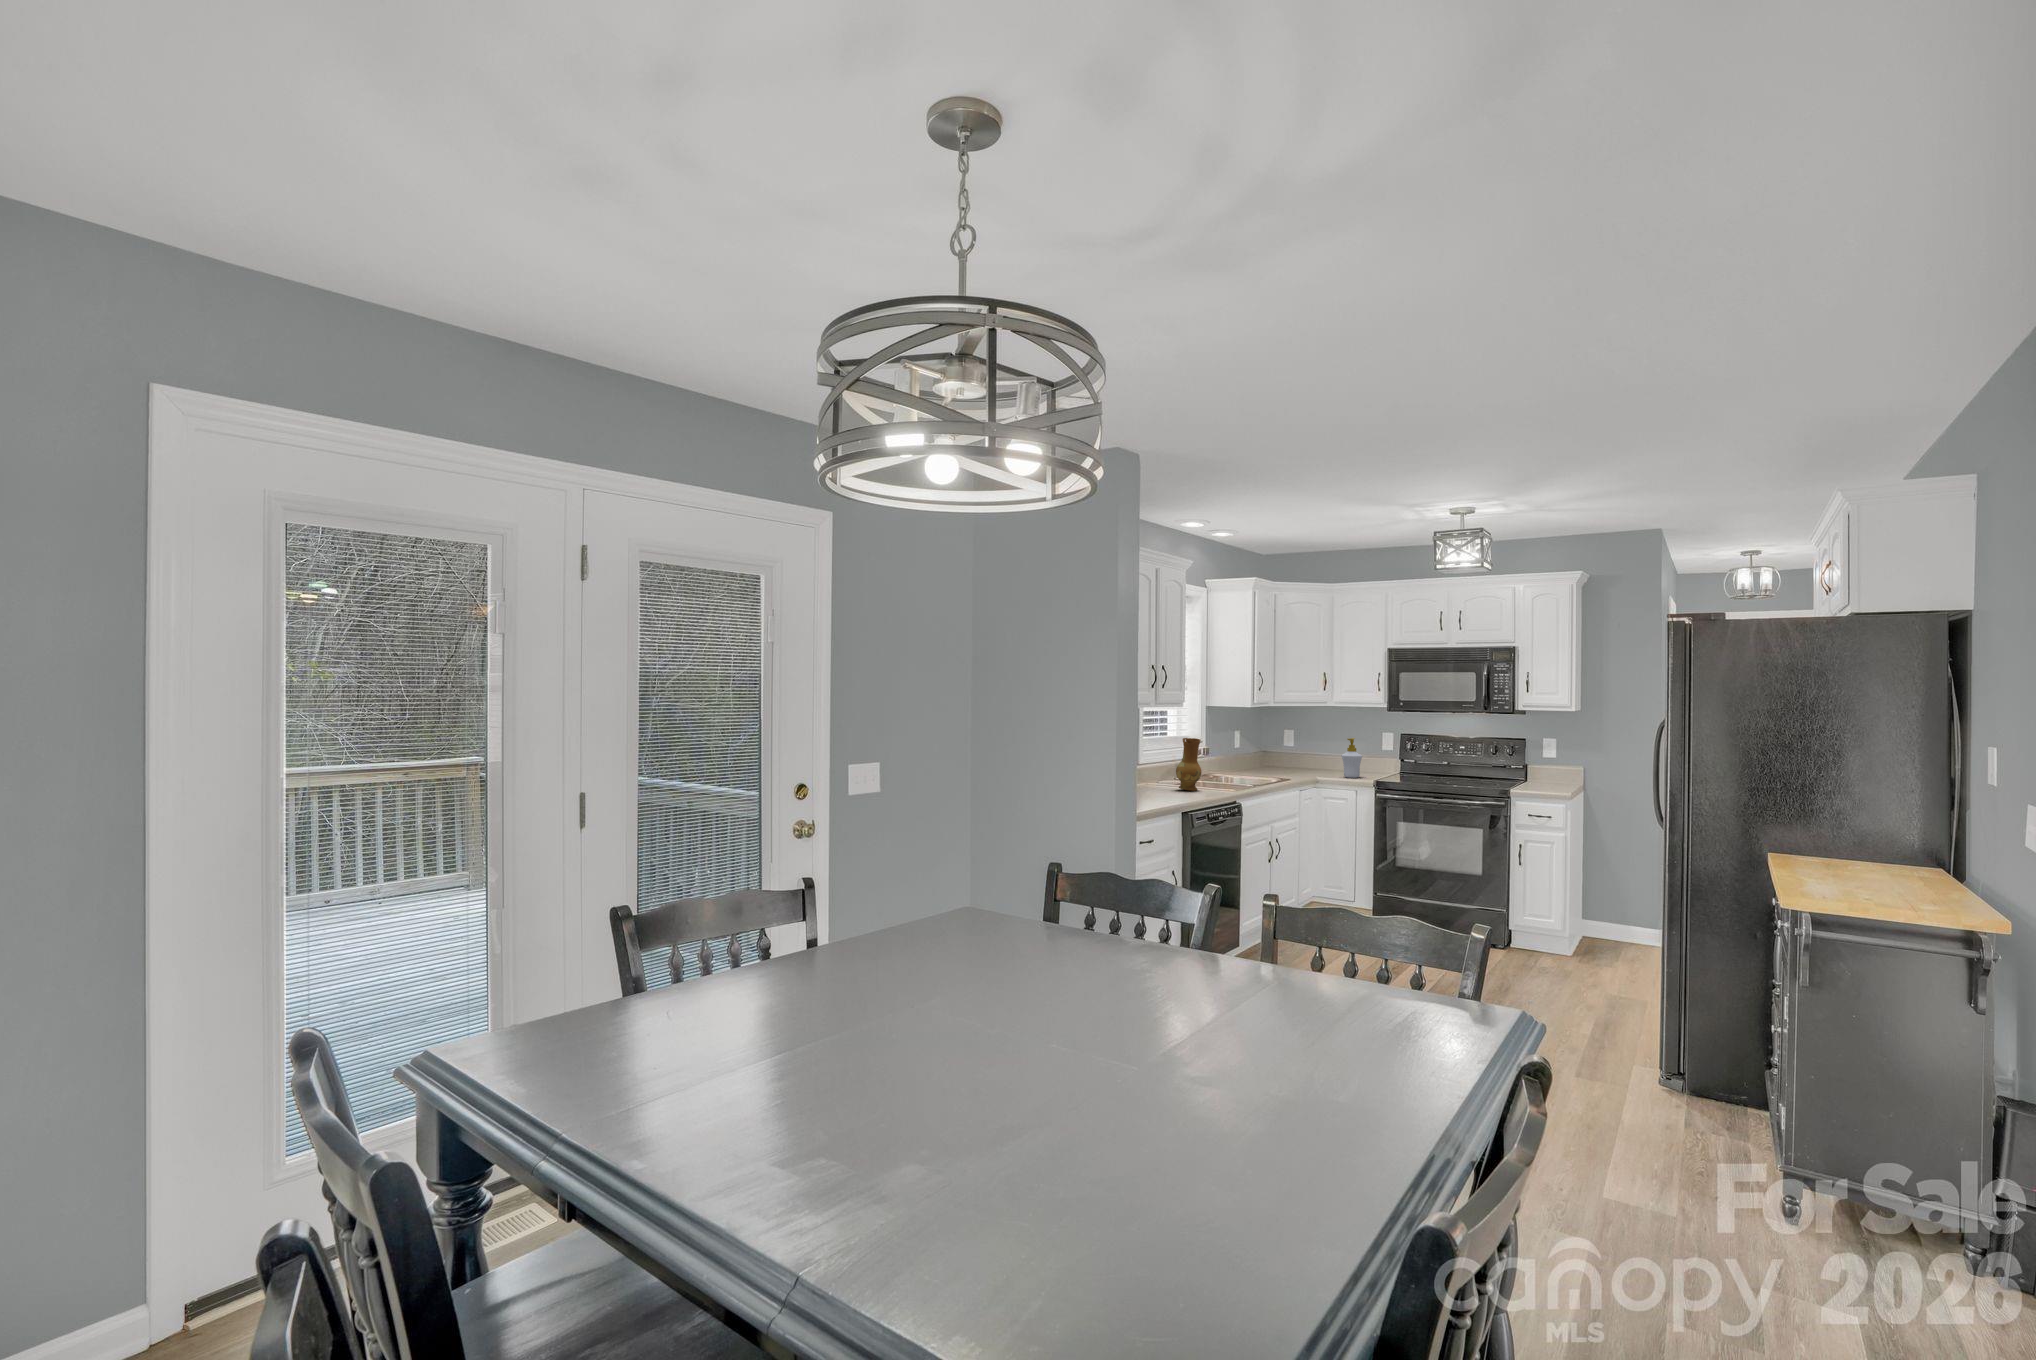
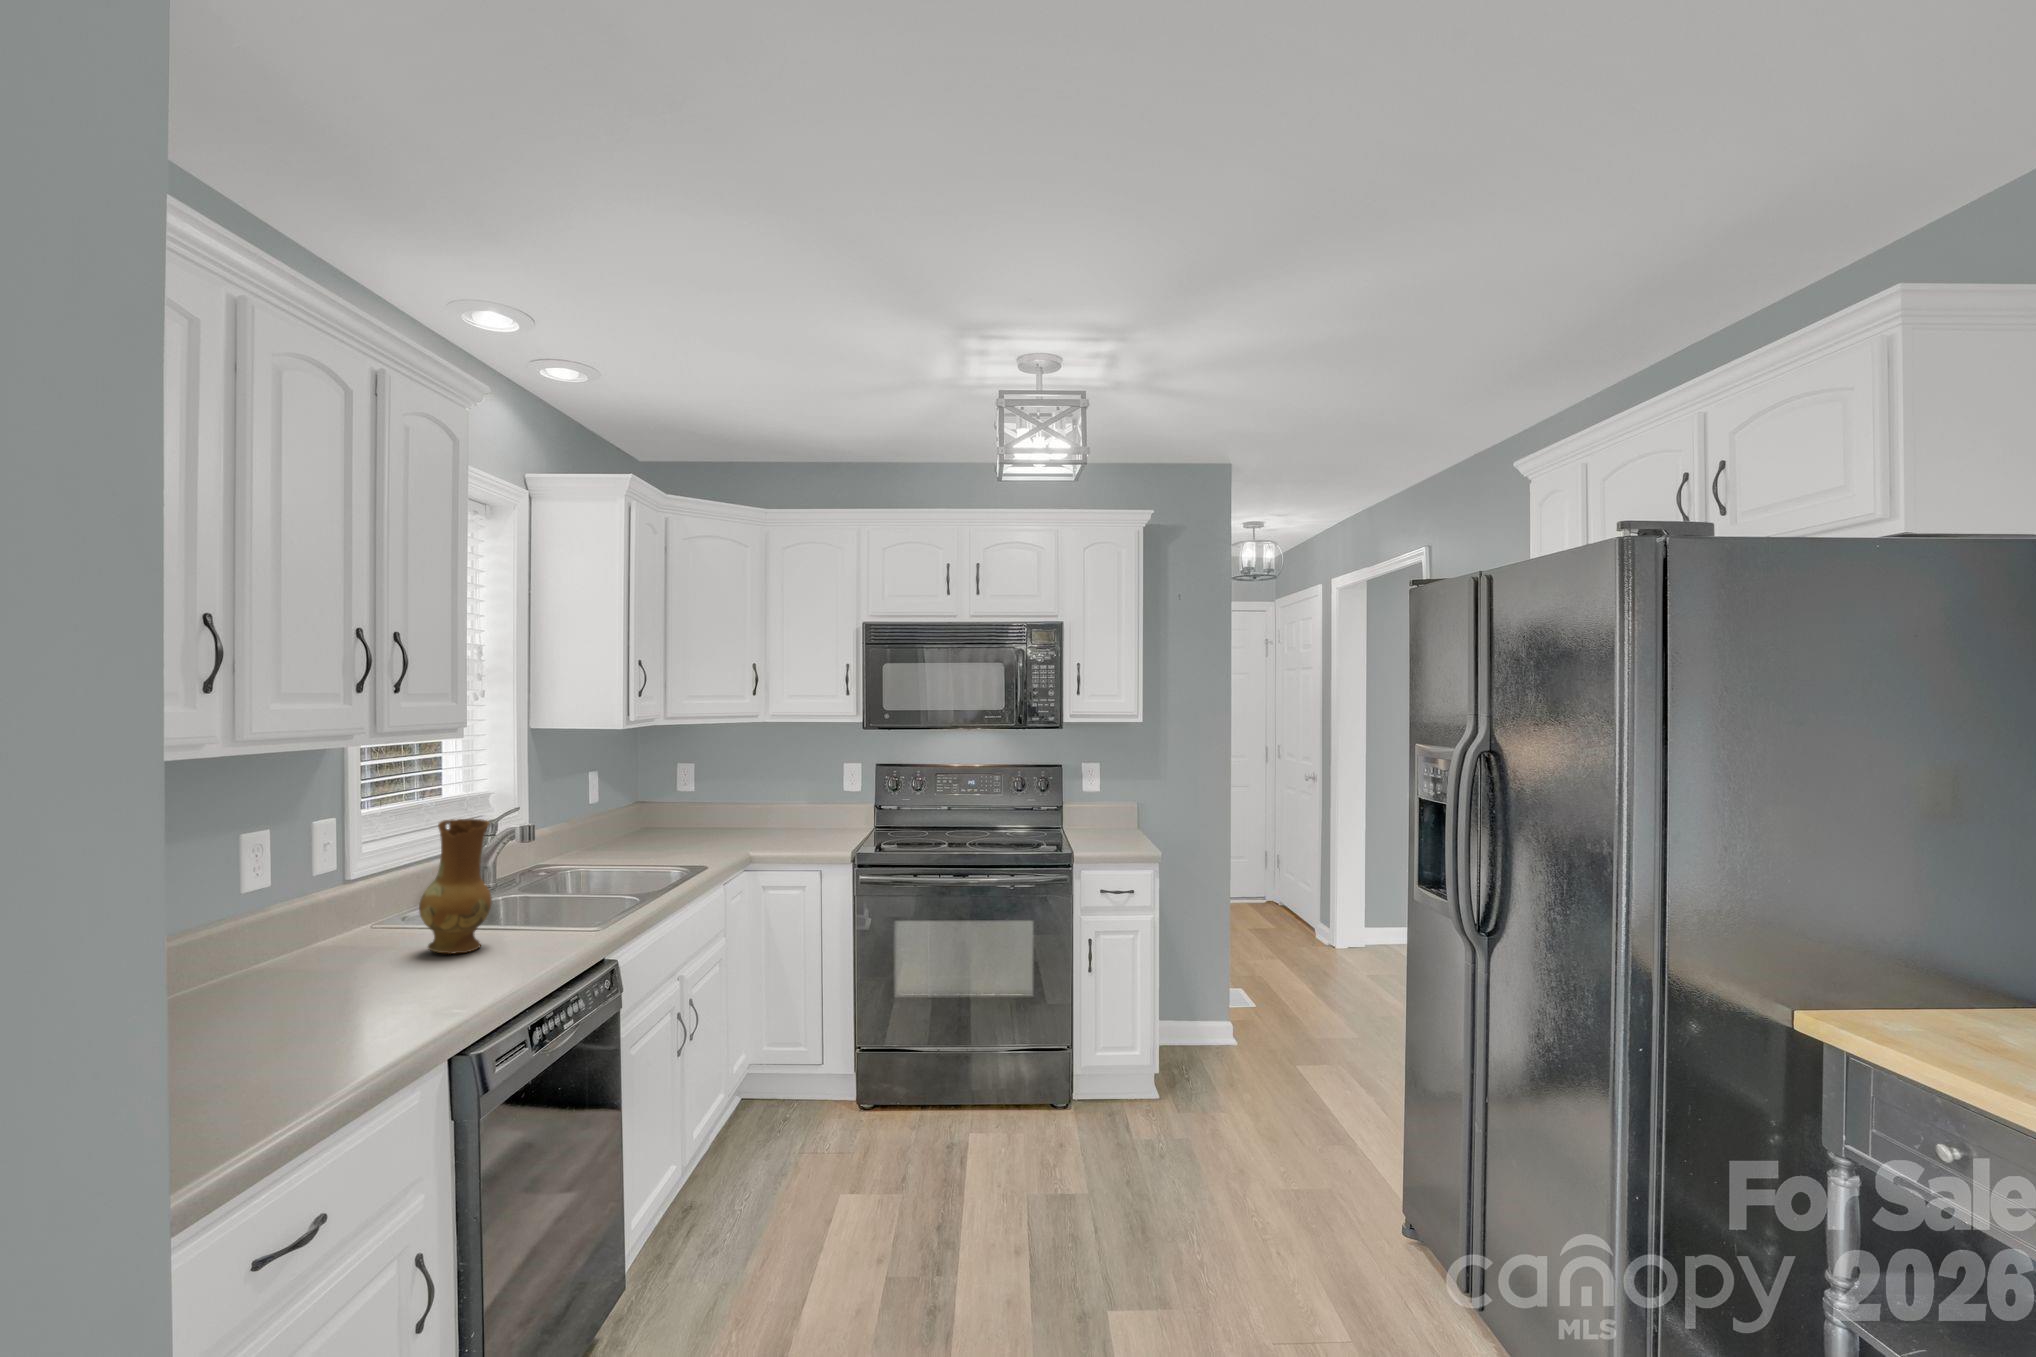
soap bottle: present [1341,738,1362,778] -> none [791,777,827,848]

